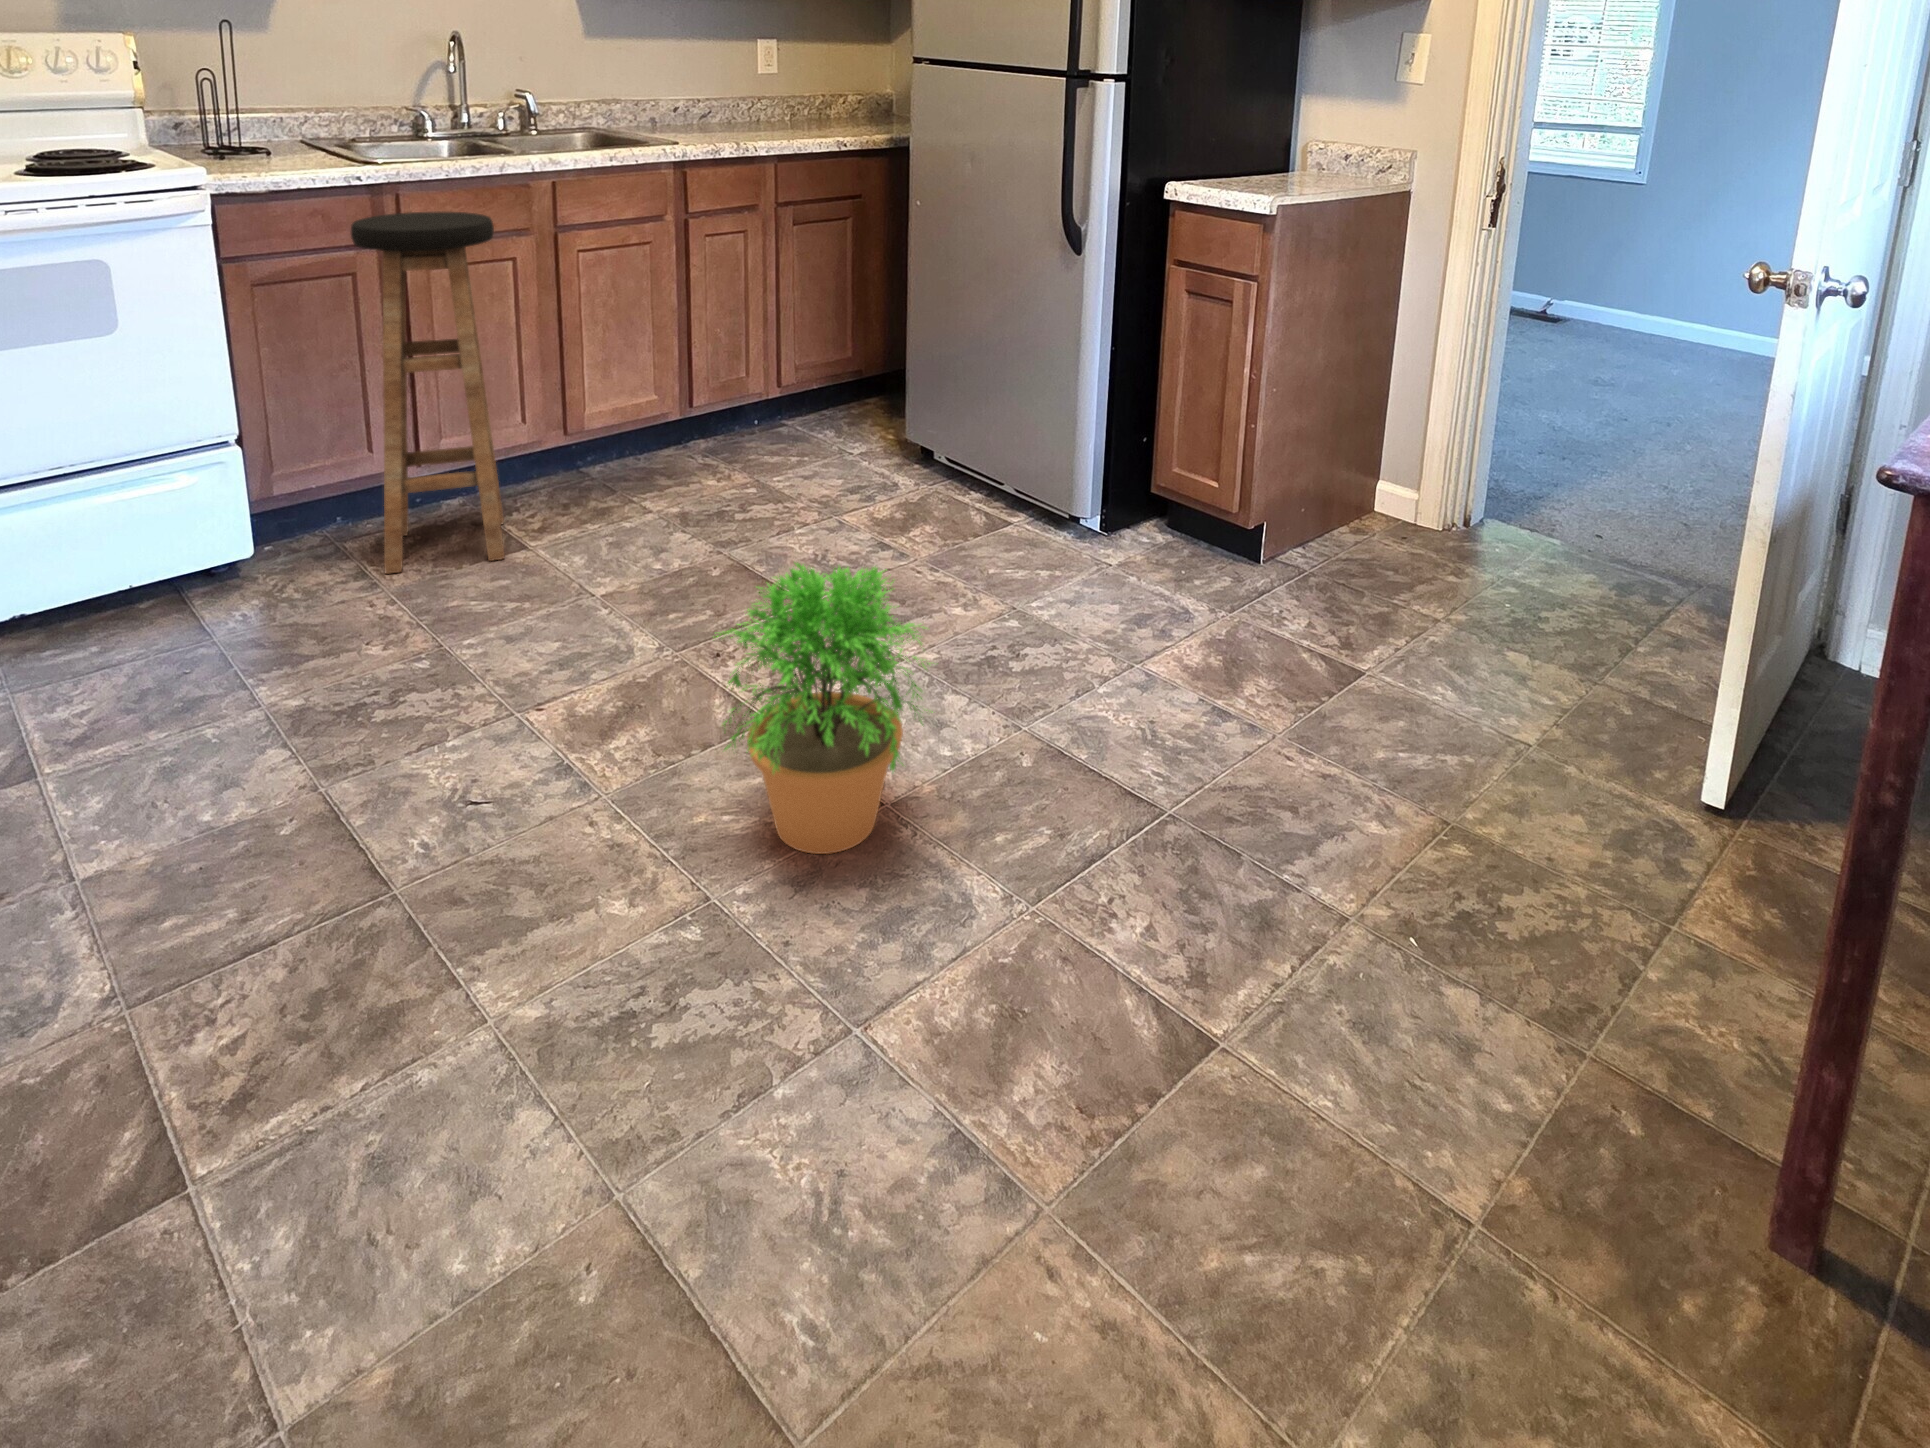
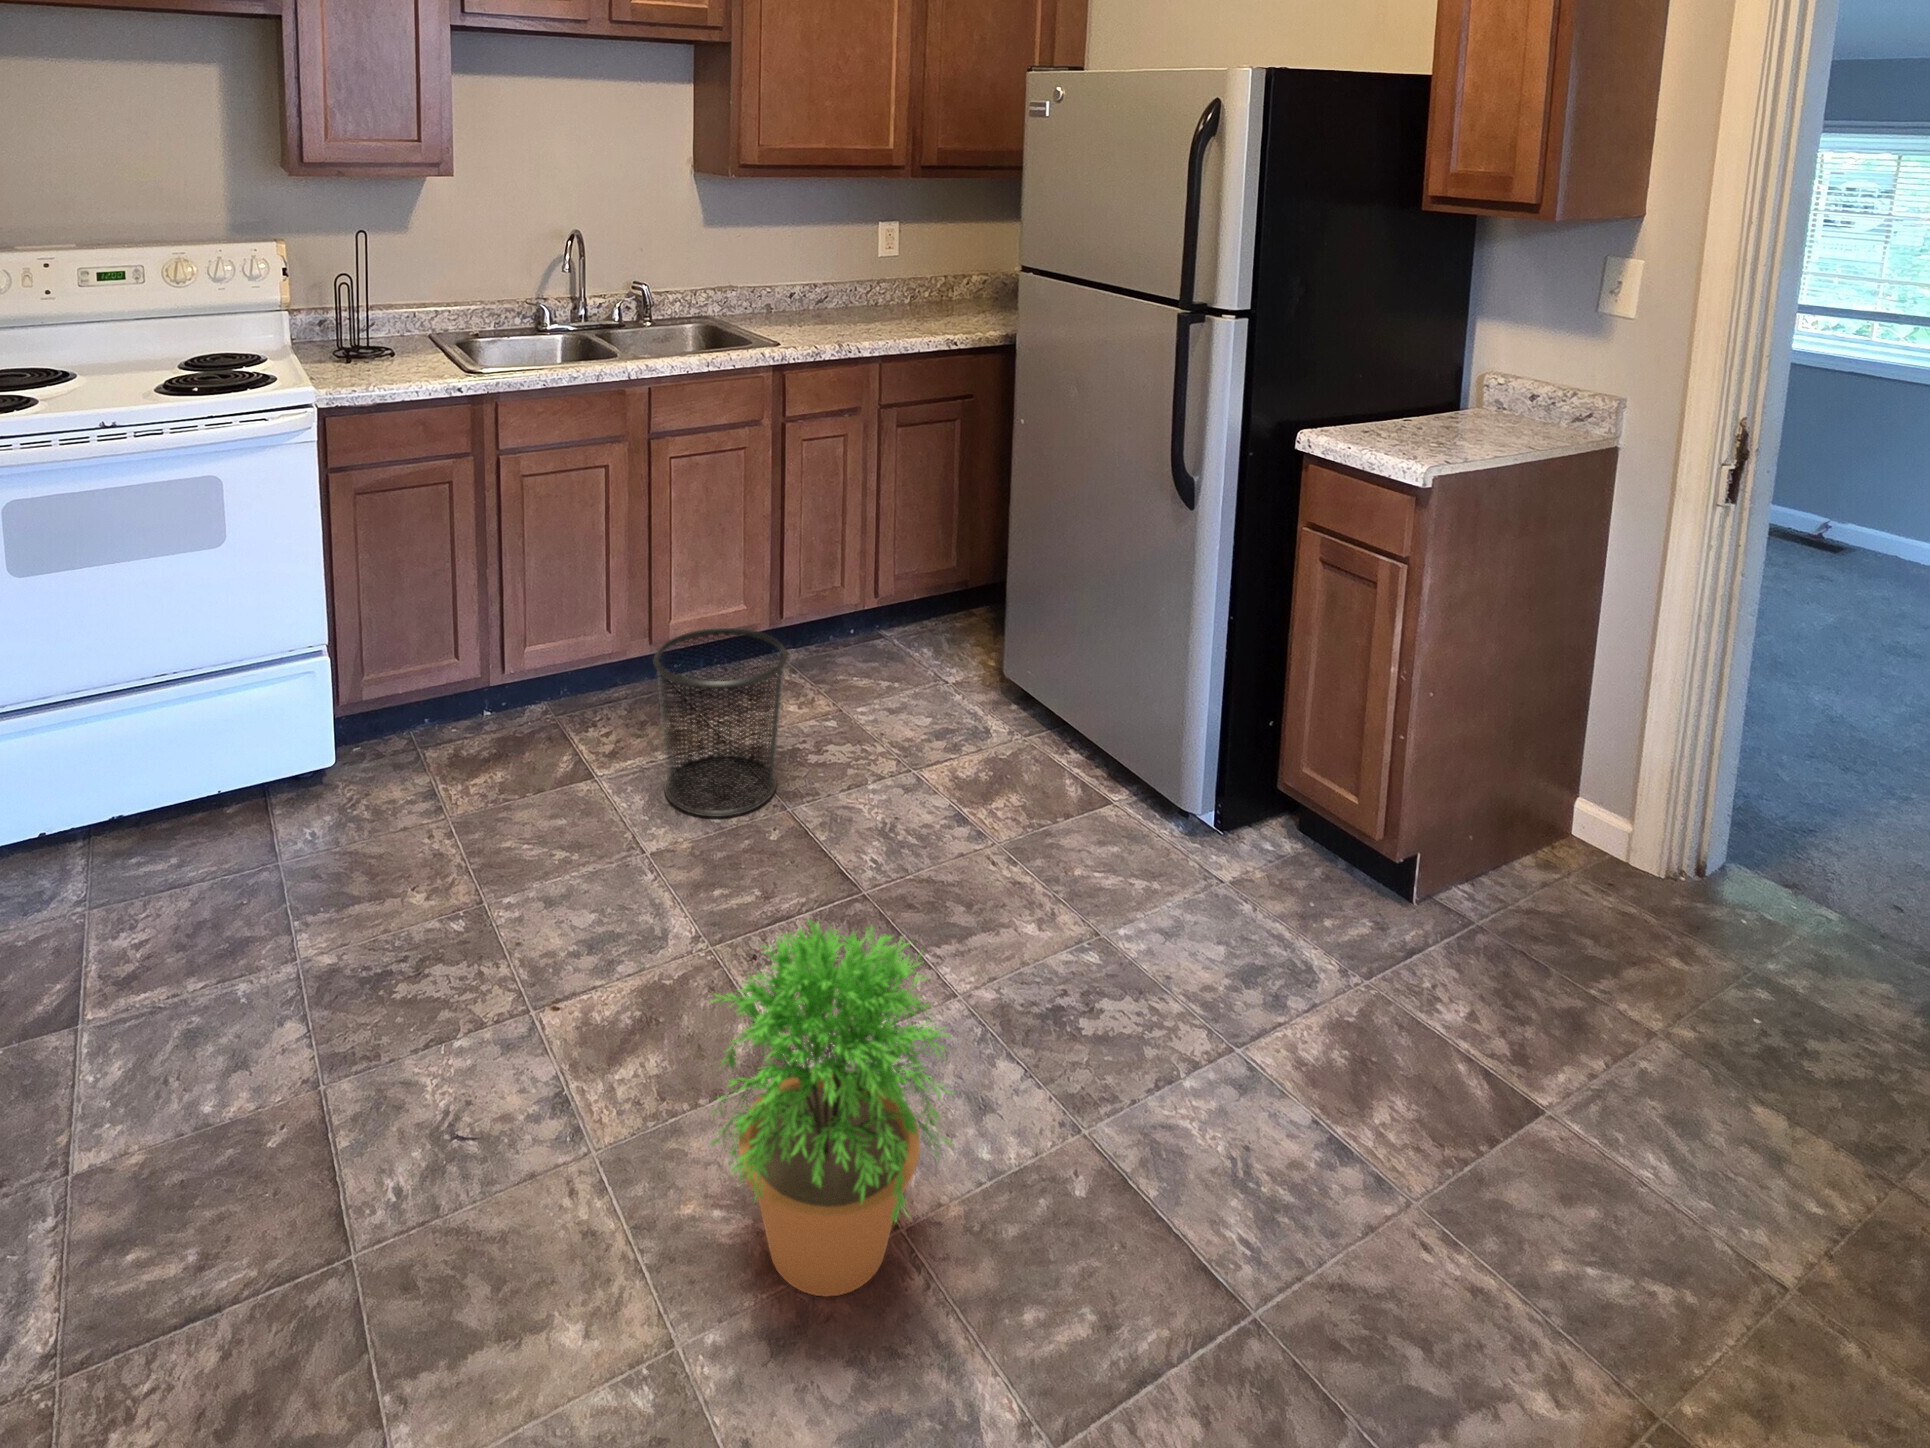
bar stool: present [351,212,505,574] -> none [440,421,577,796]
waste bin: none [587,401,717,565] -> present [653,628,788,817]

